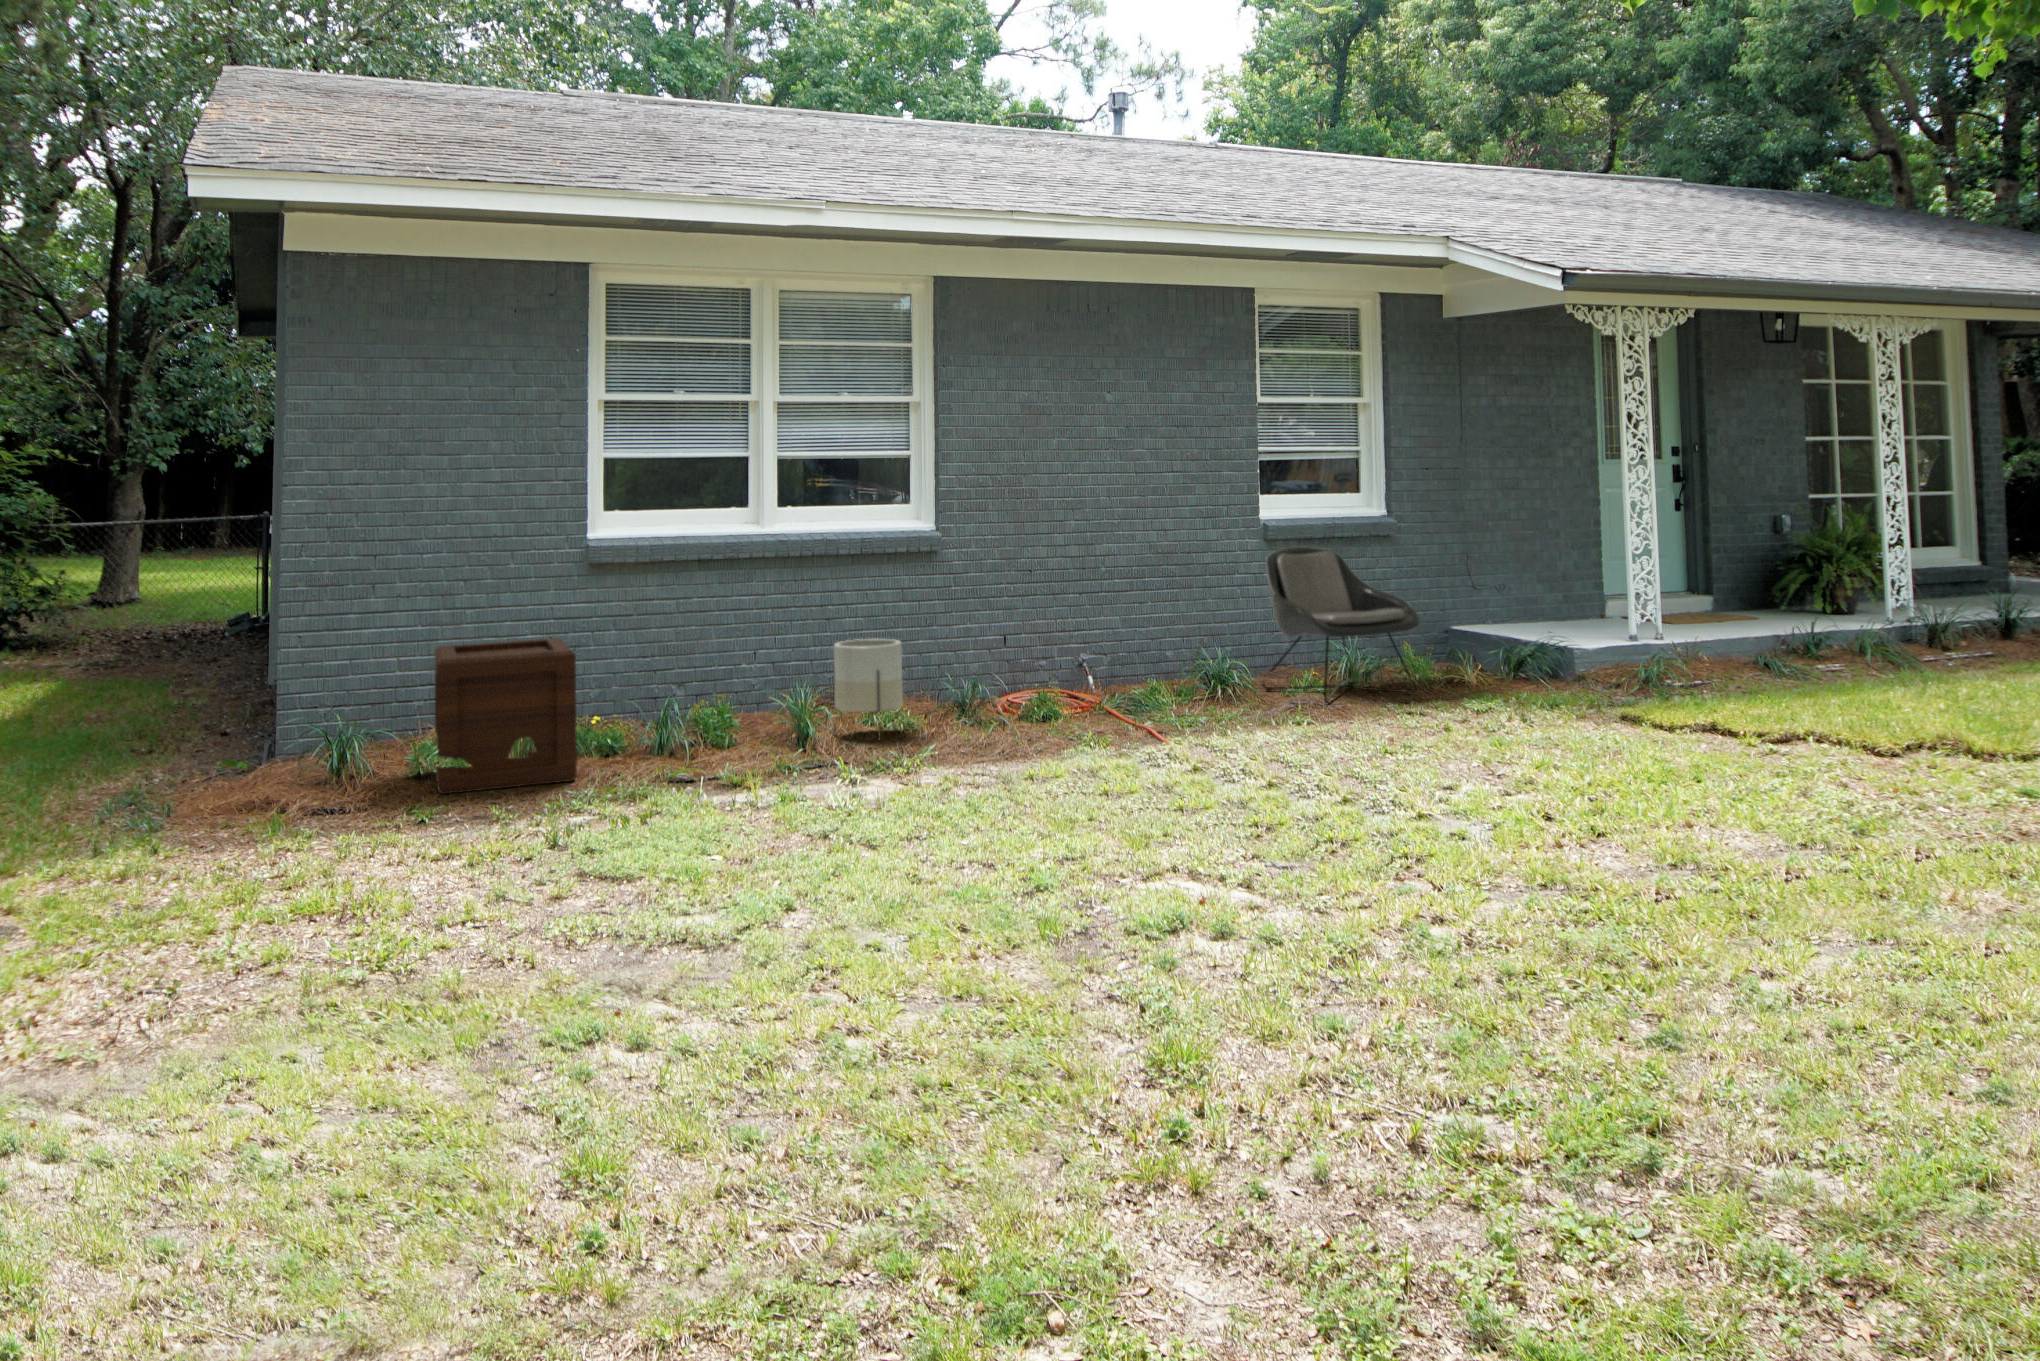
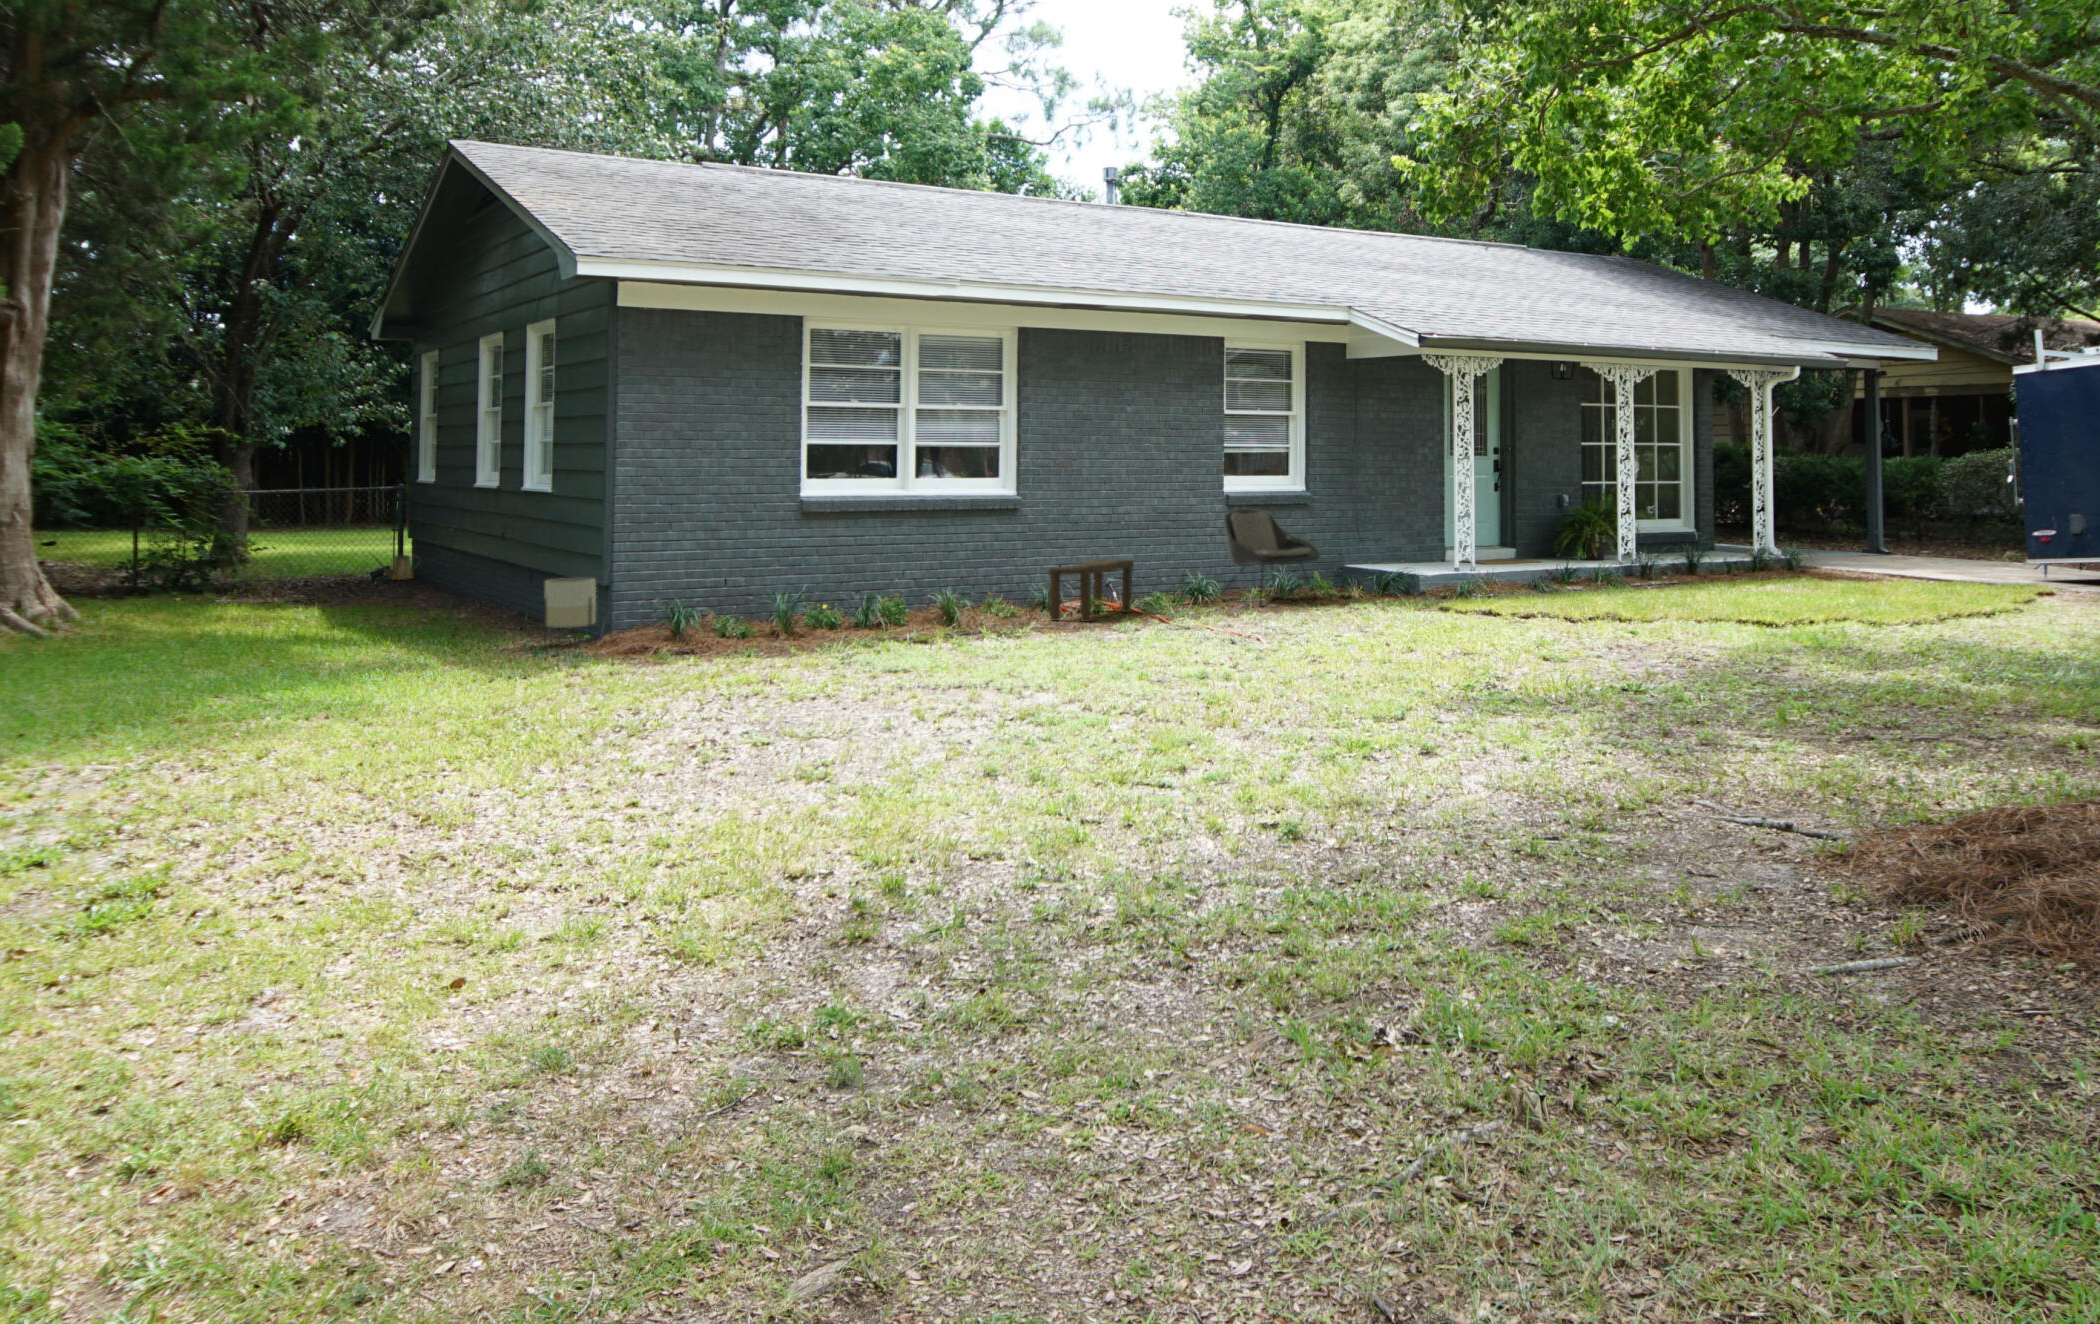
watering can: none [178,608,244,641] -> present [373,555,413,580]
bench: none [980,630,1121,737] -> present [1049,559,1134,622]
wooden crate: present [435,638,577,794] -> none [713,557,814,648]
planter: present [833,639,903,734] -> present [544,578,596,629]

